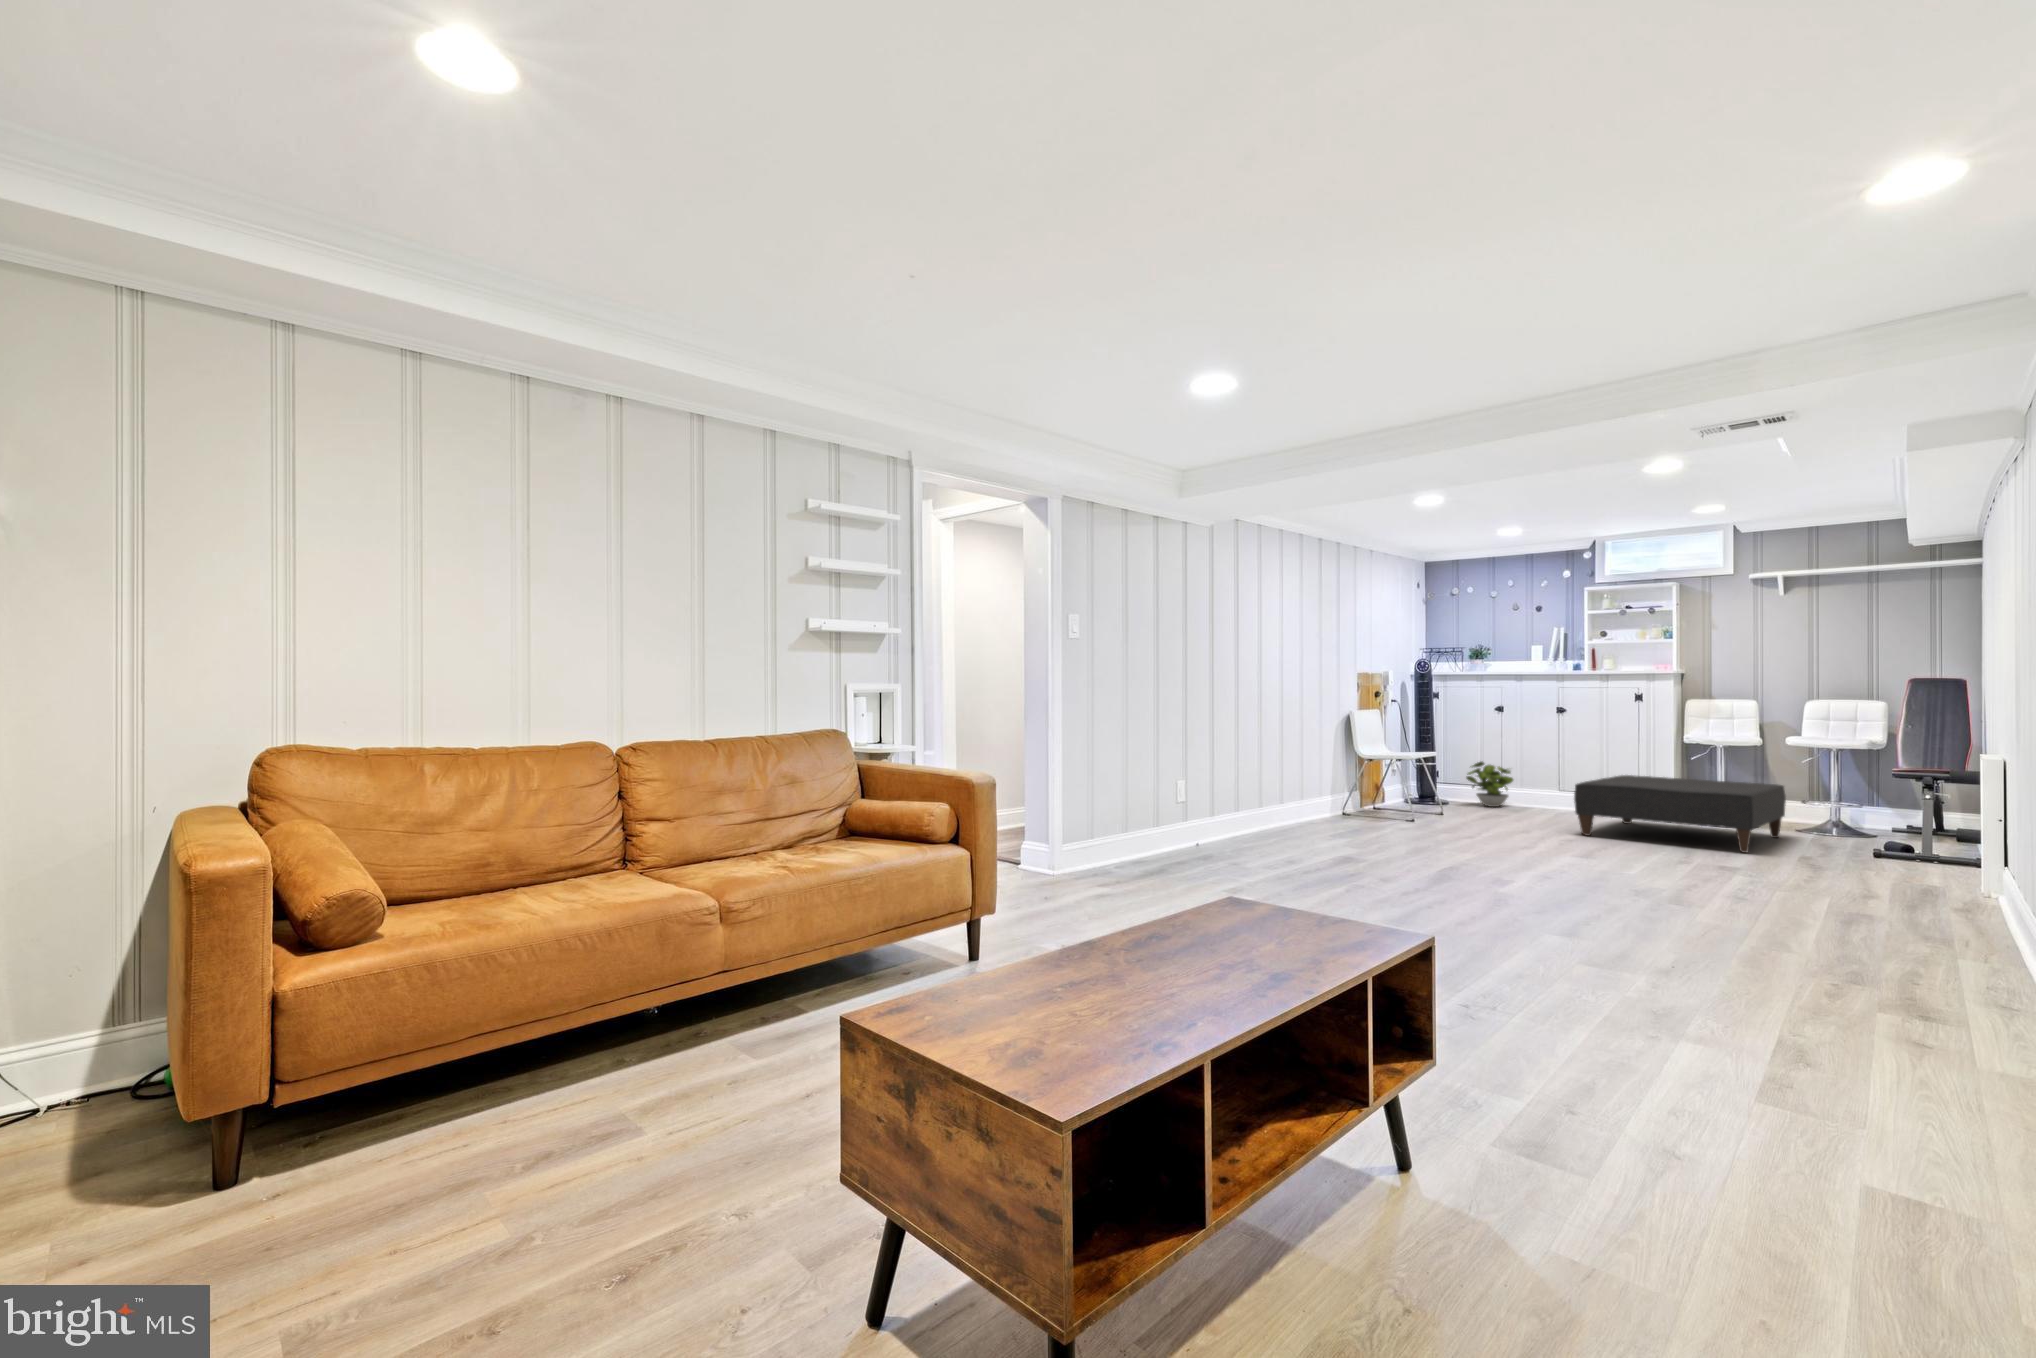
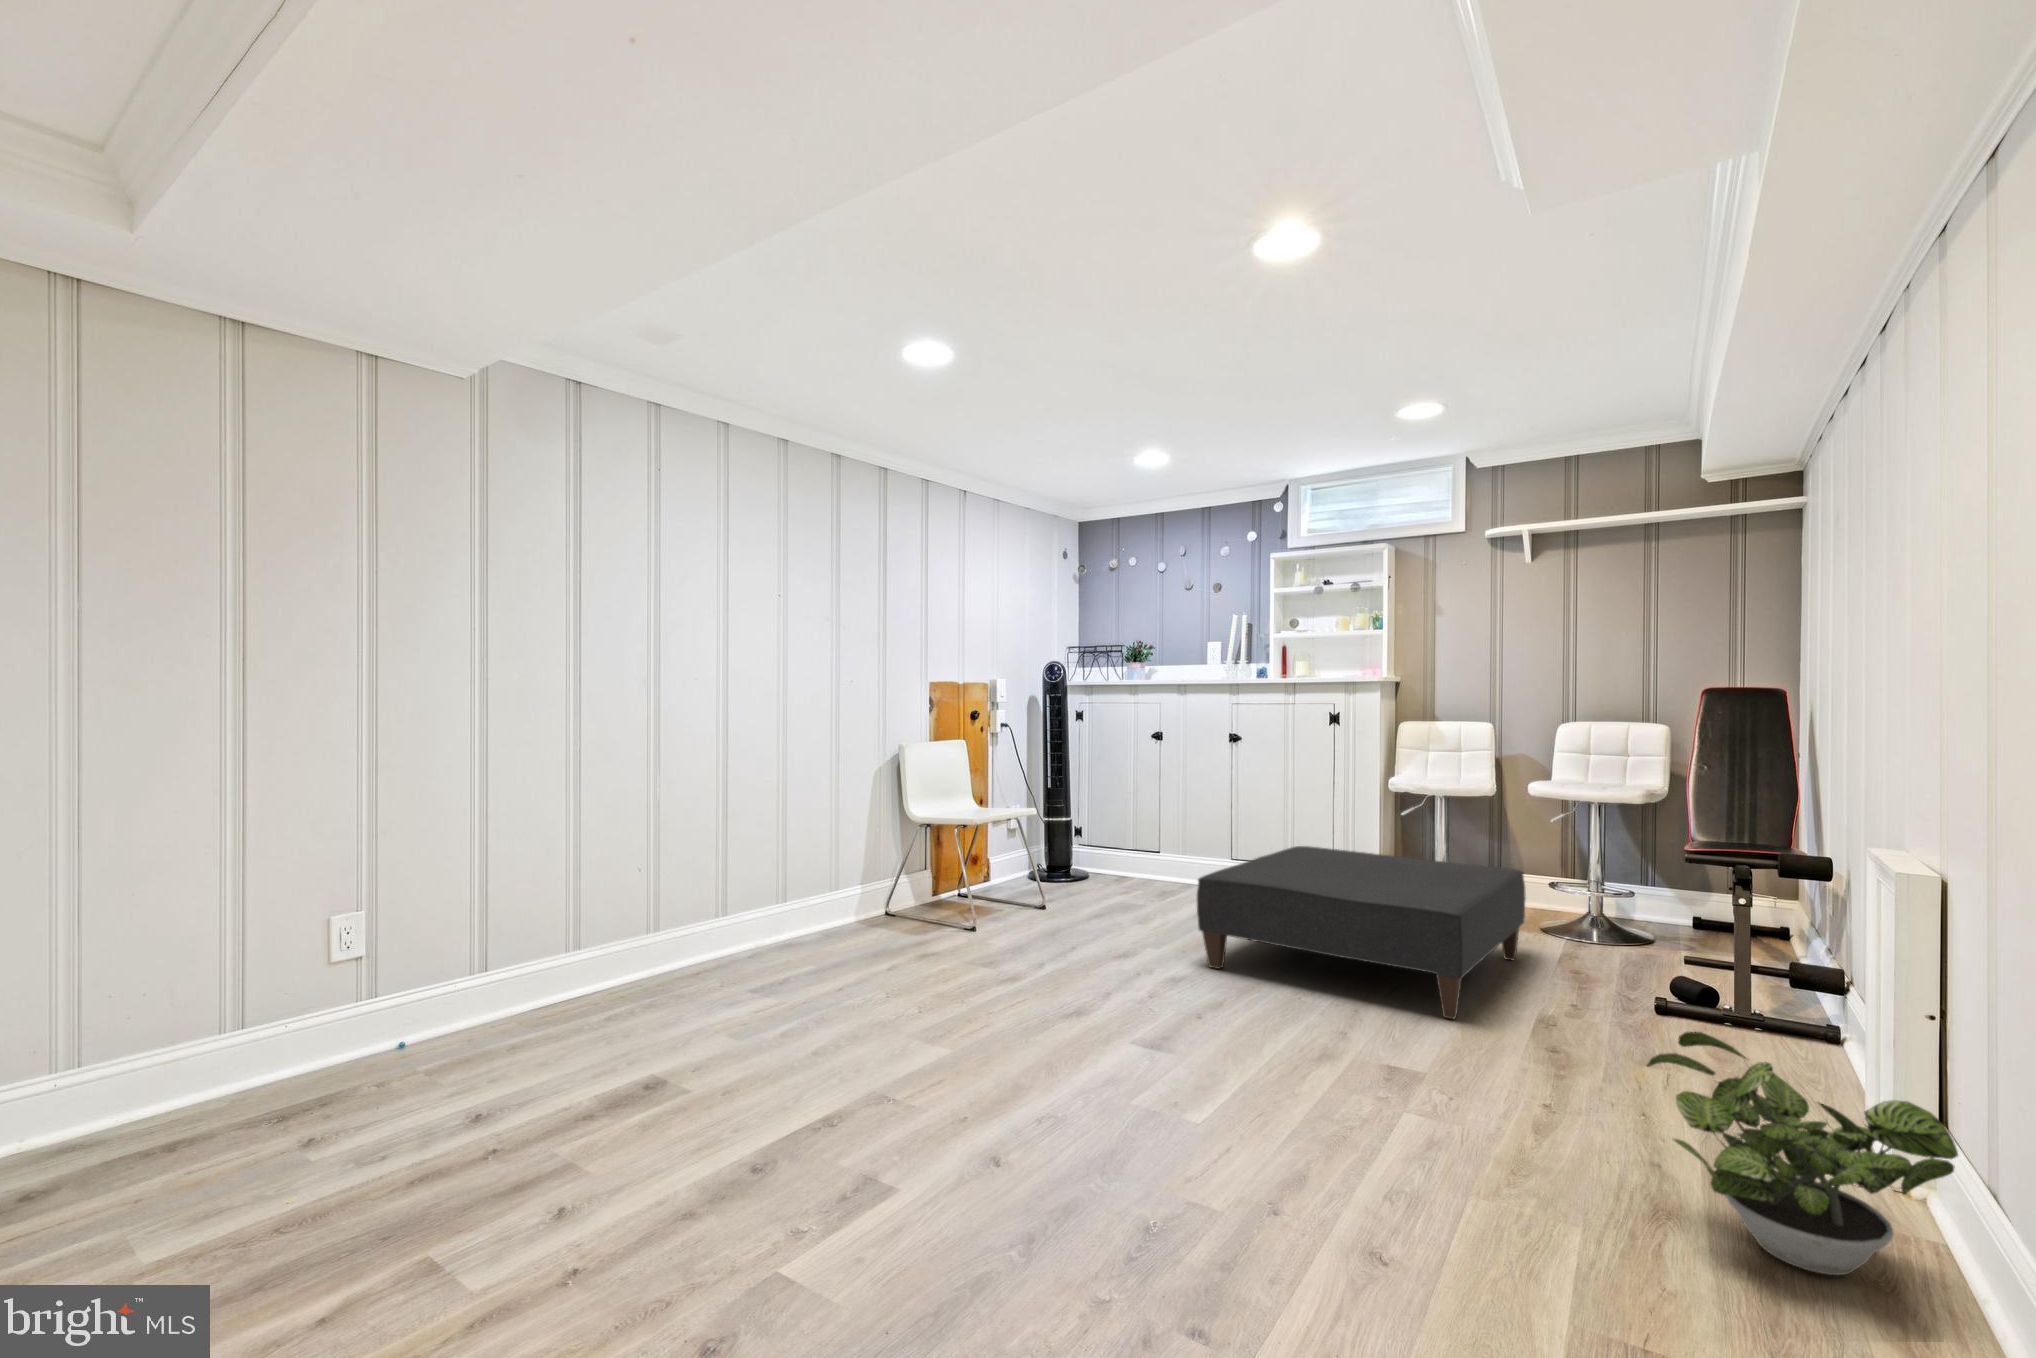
potted plant: present [1467,762,1513,807] -> present [1647,1032,1958,1275]

